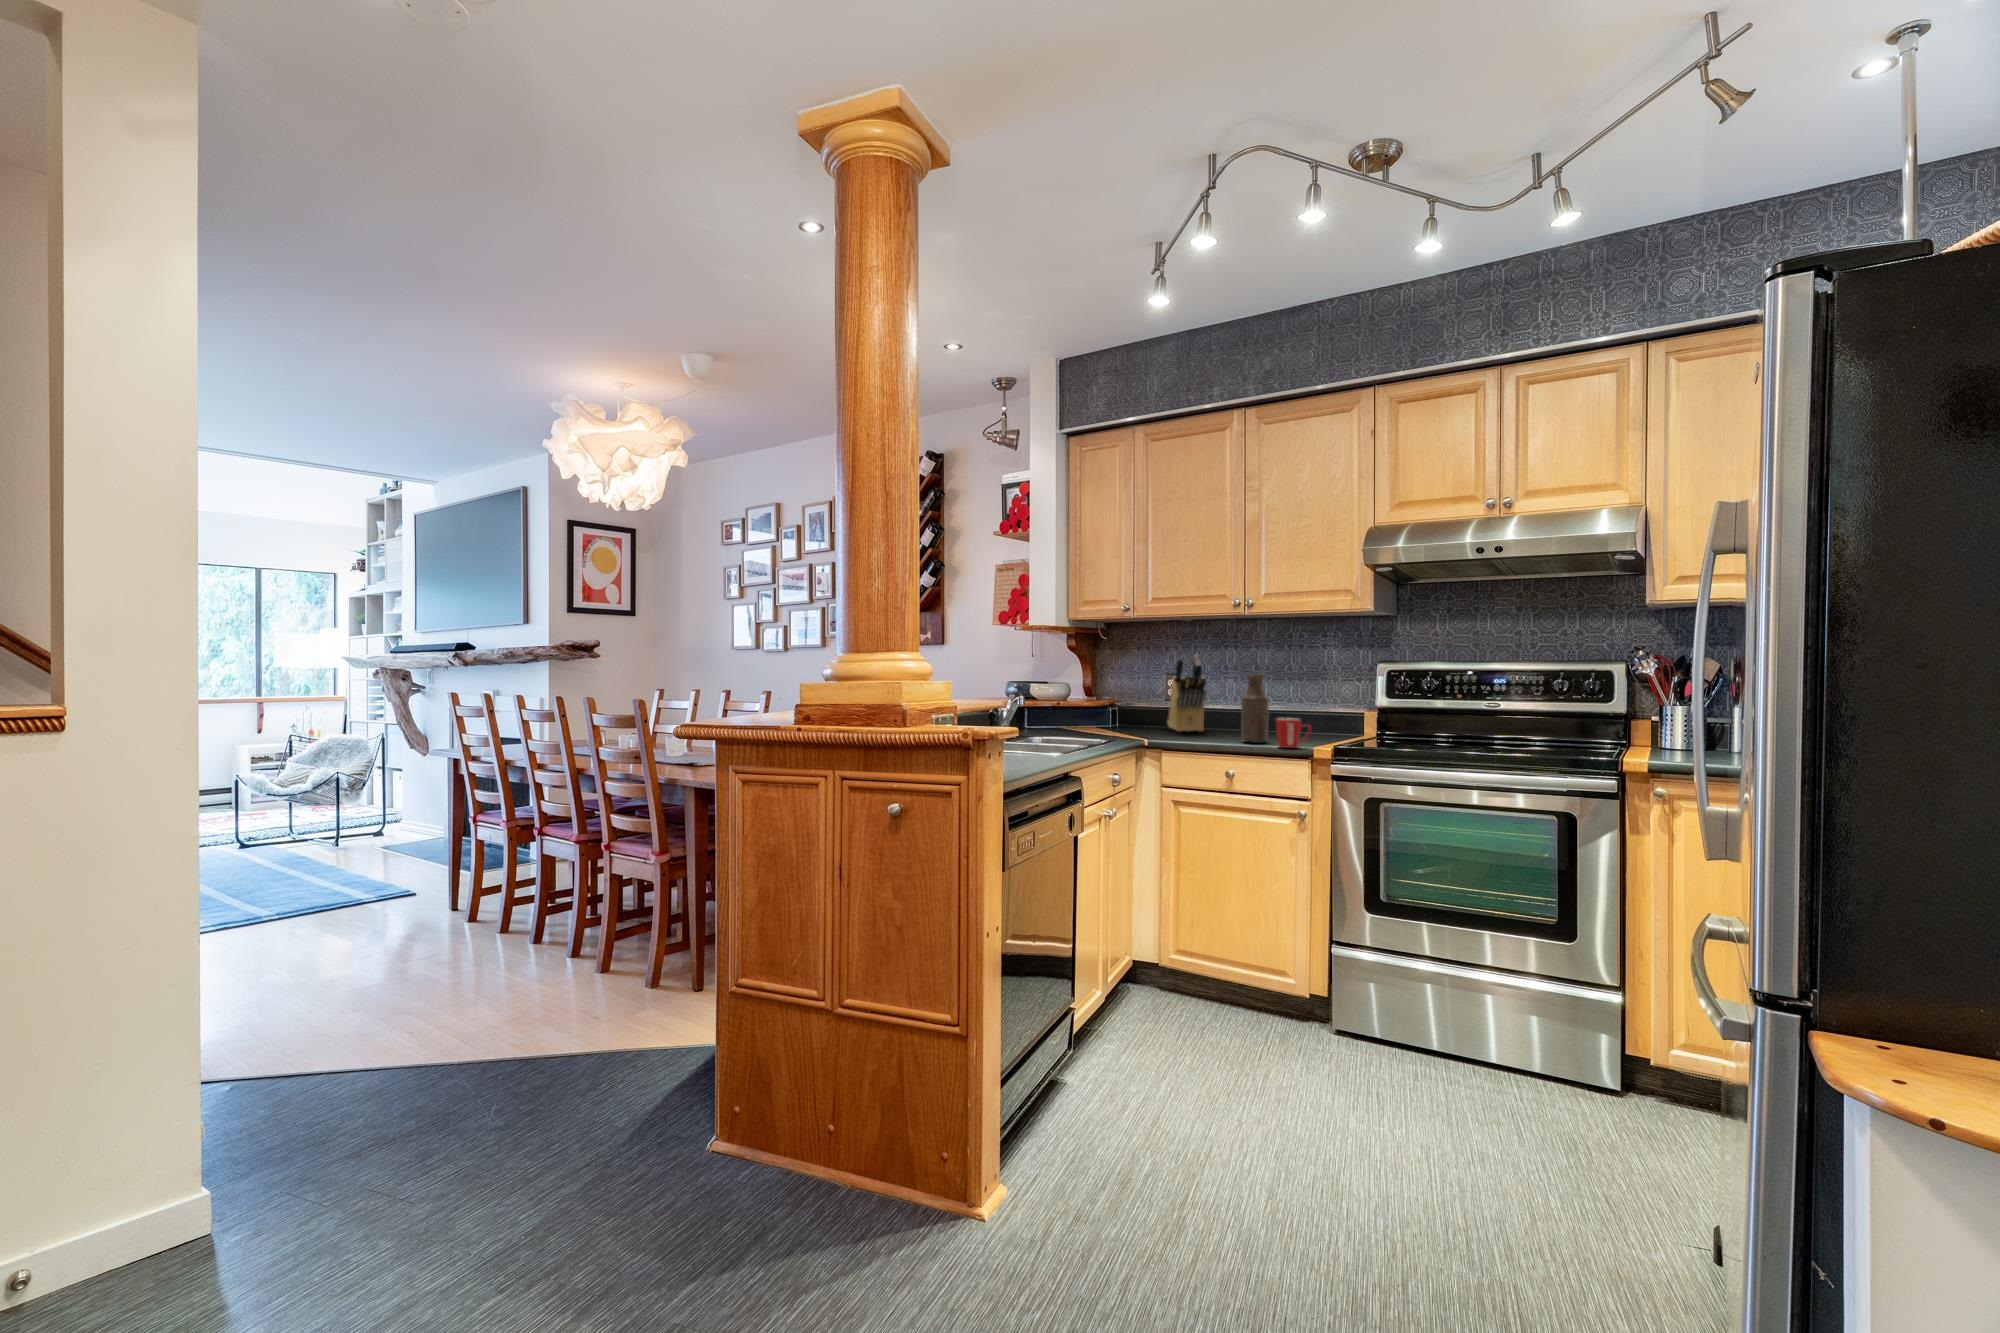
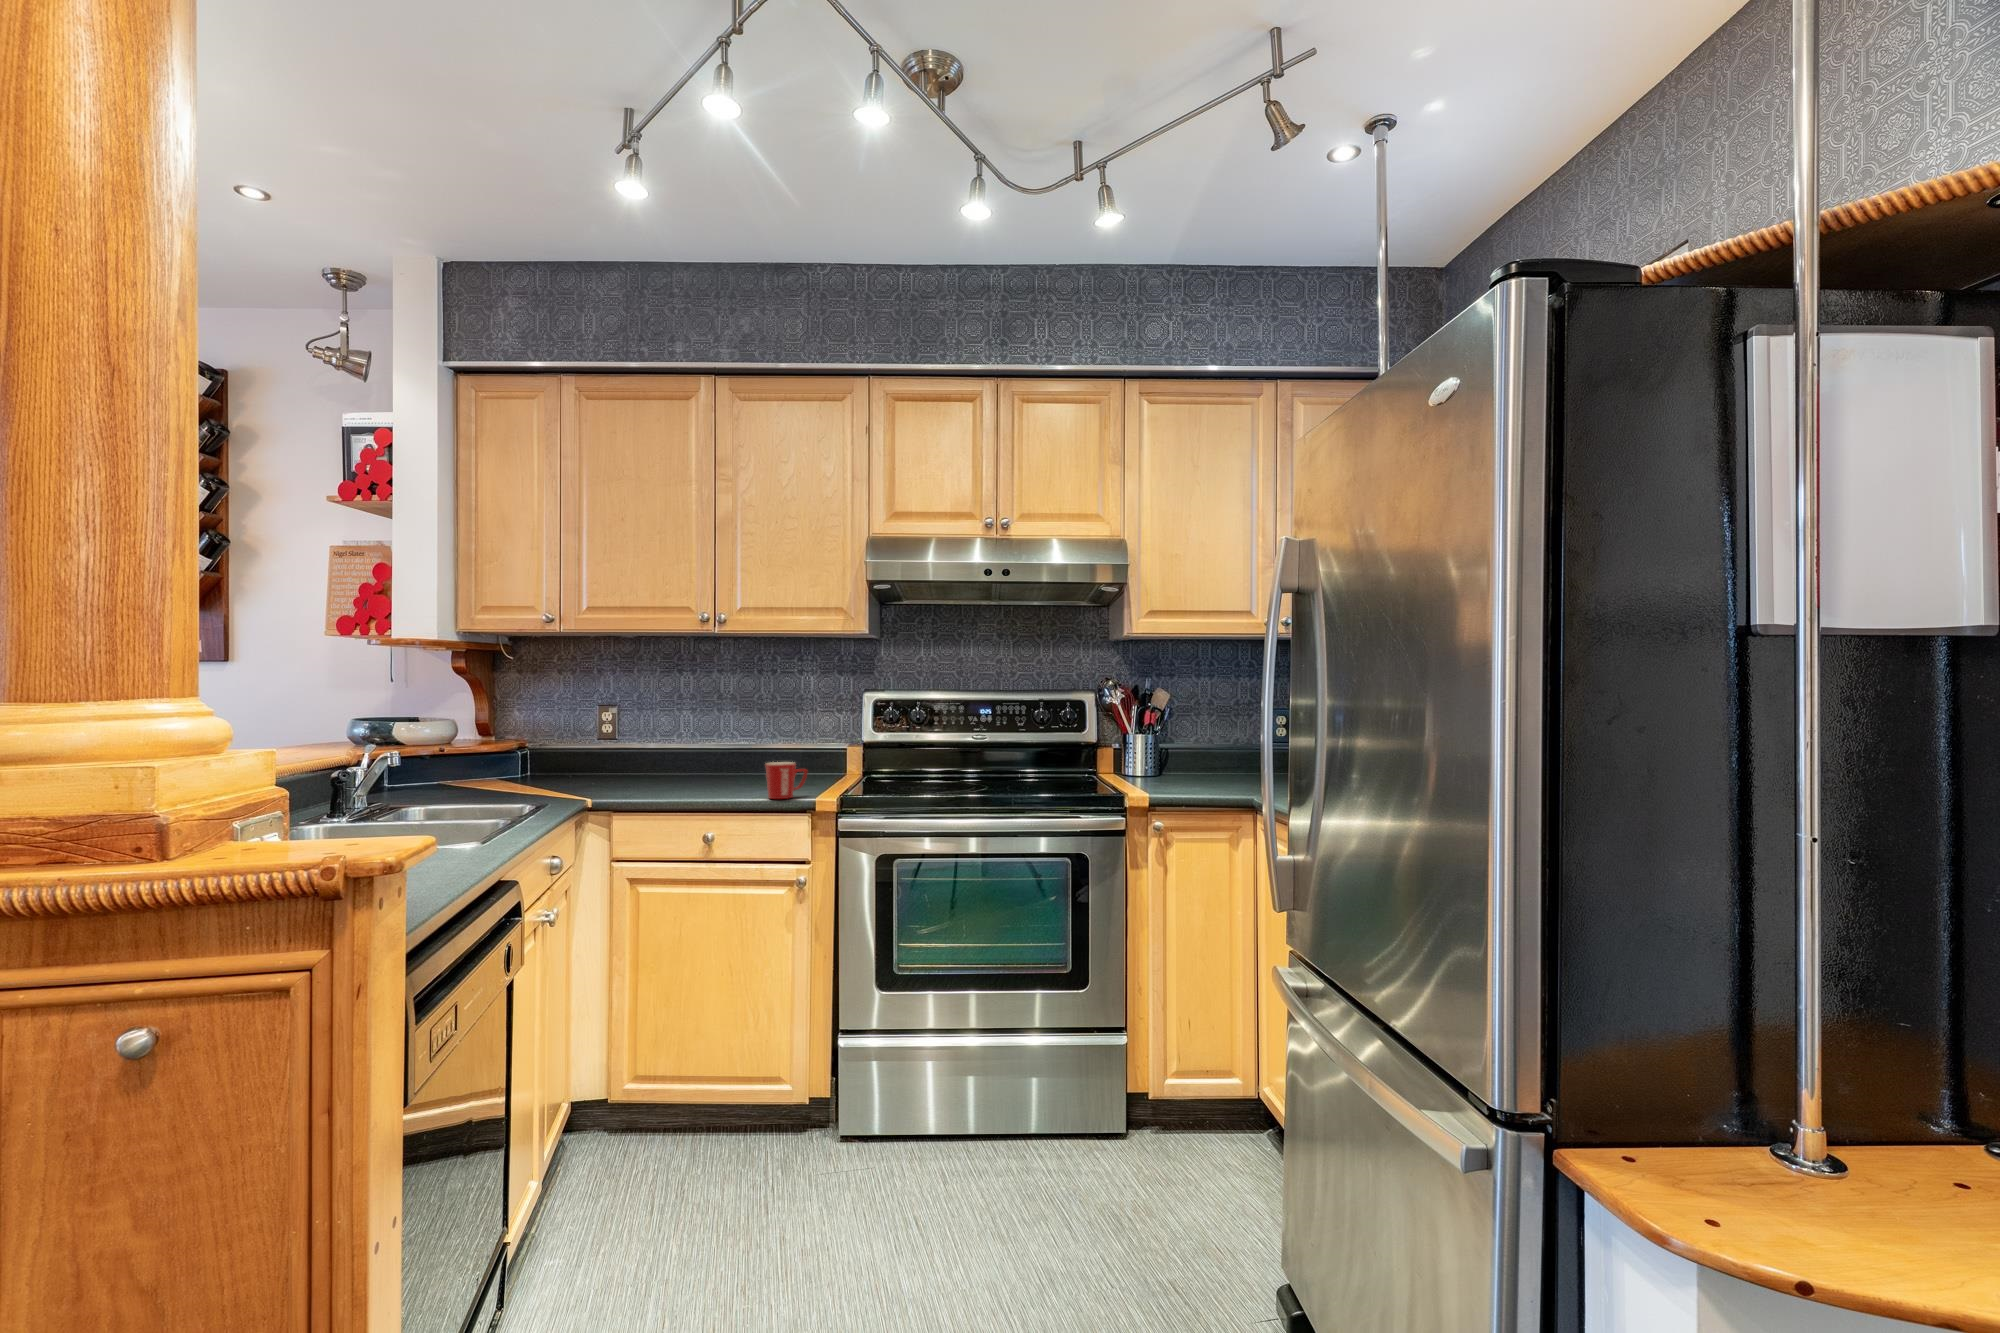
knife block: present [1168,655,1206,732] -> none [609,682,669,783]
bottle: present [1241,674,1269,743] -> none [720,708,753,794]

